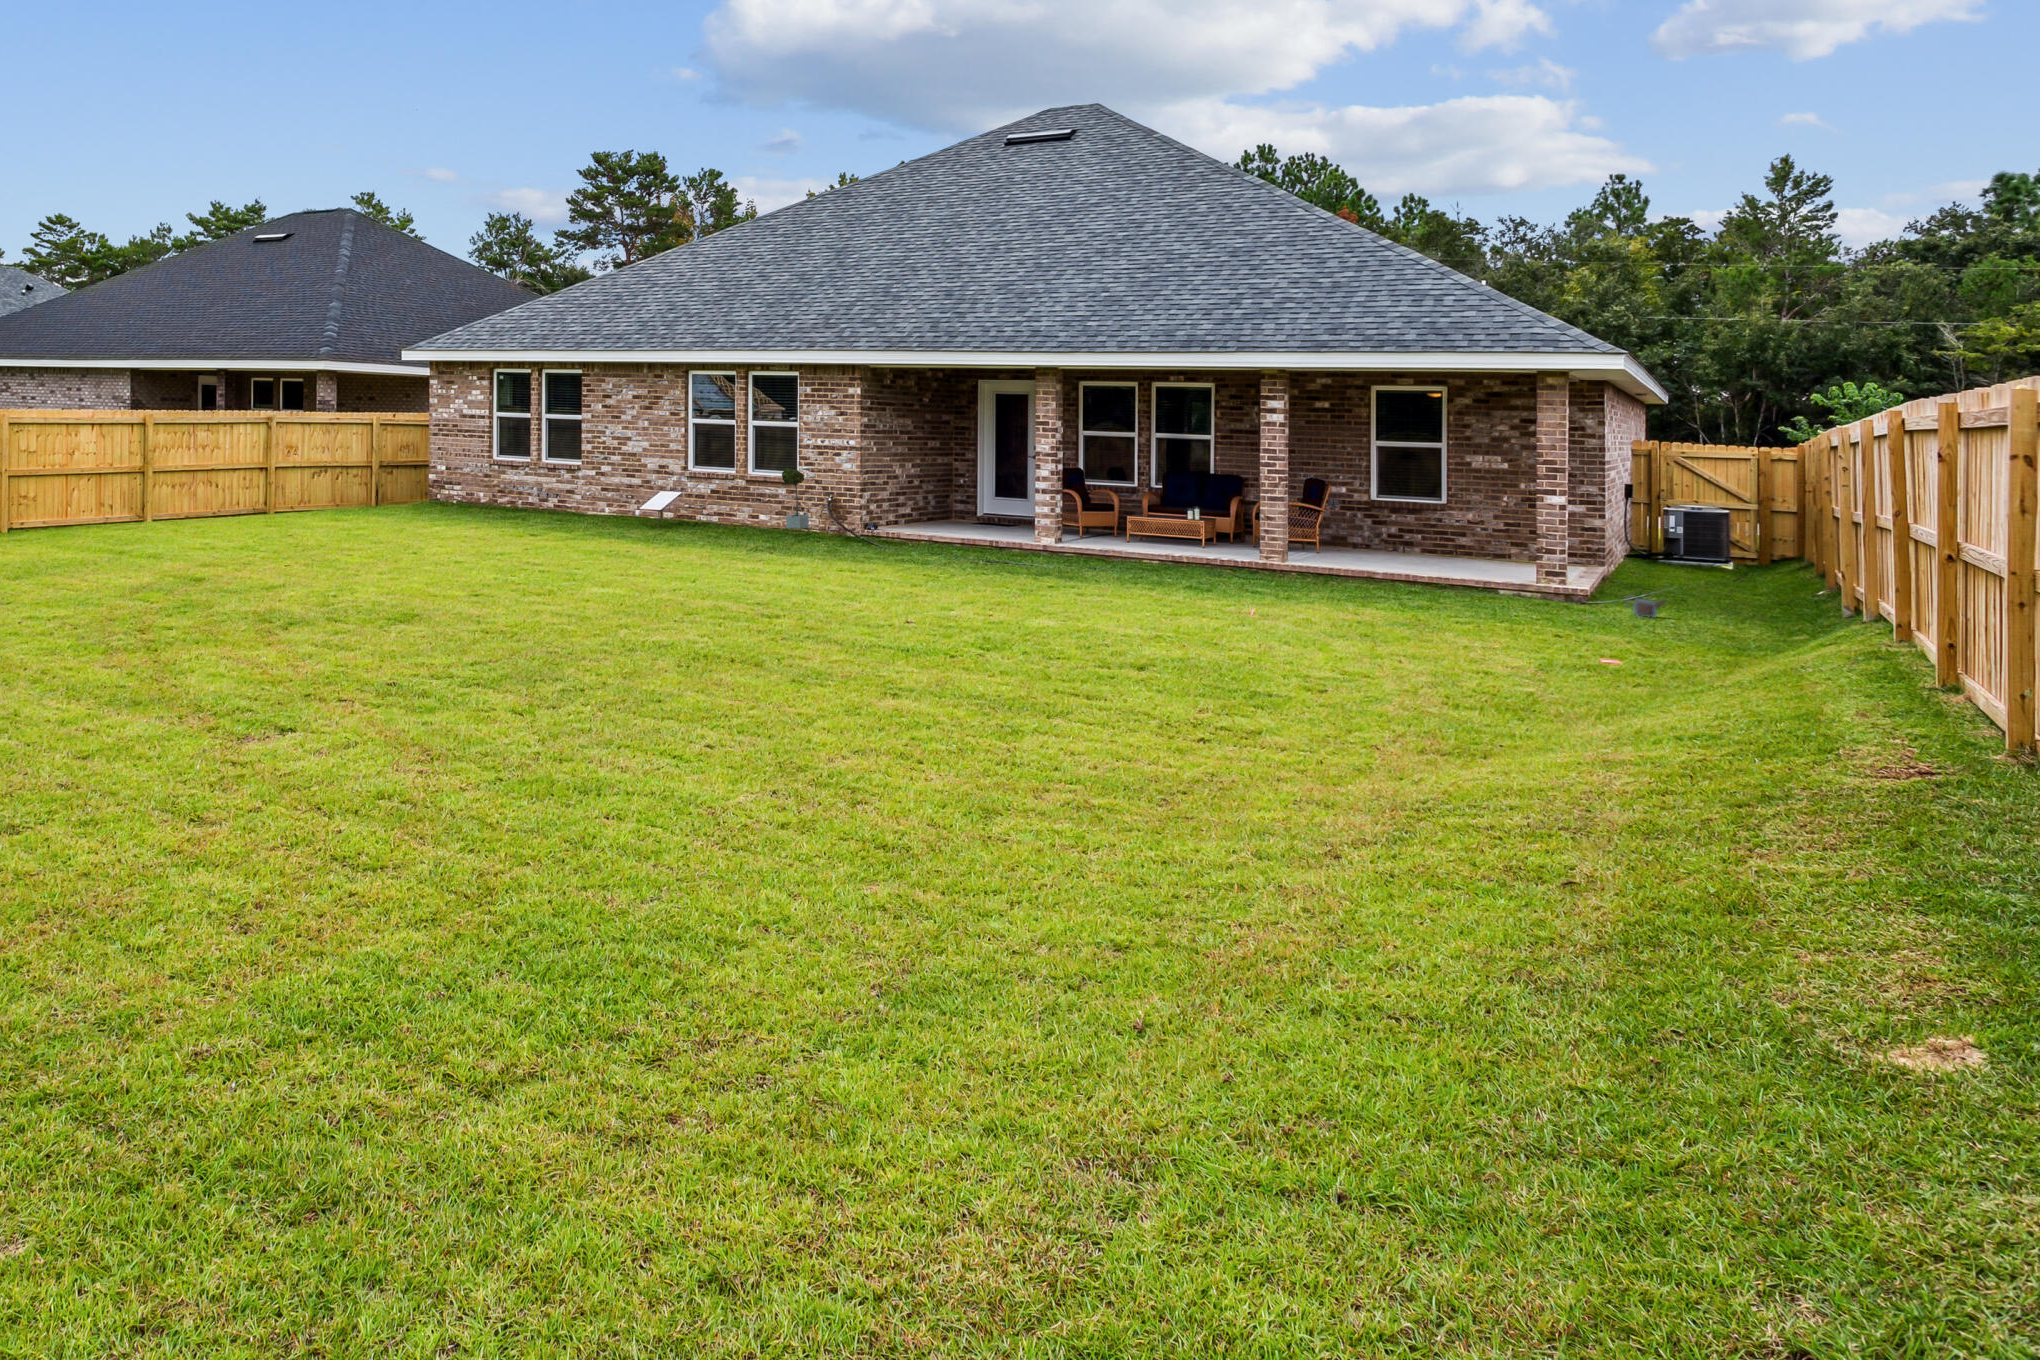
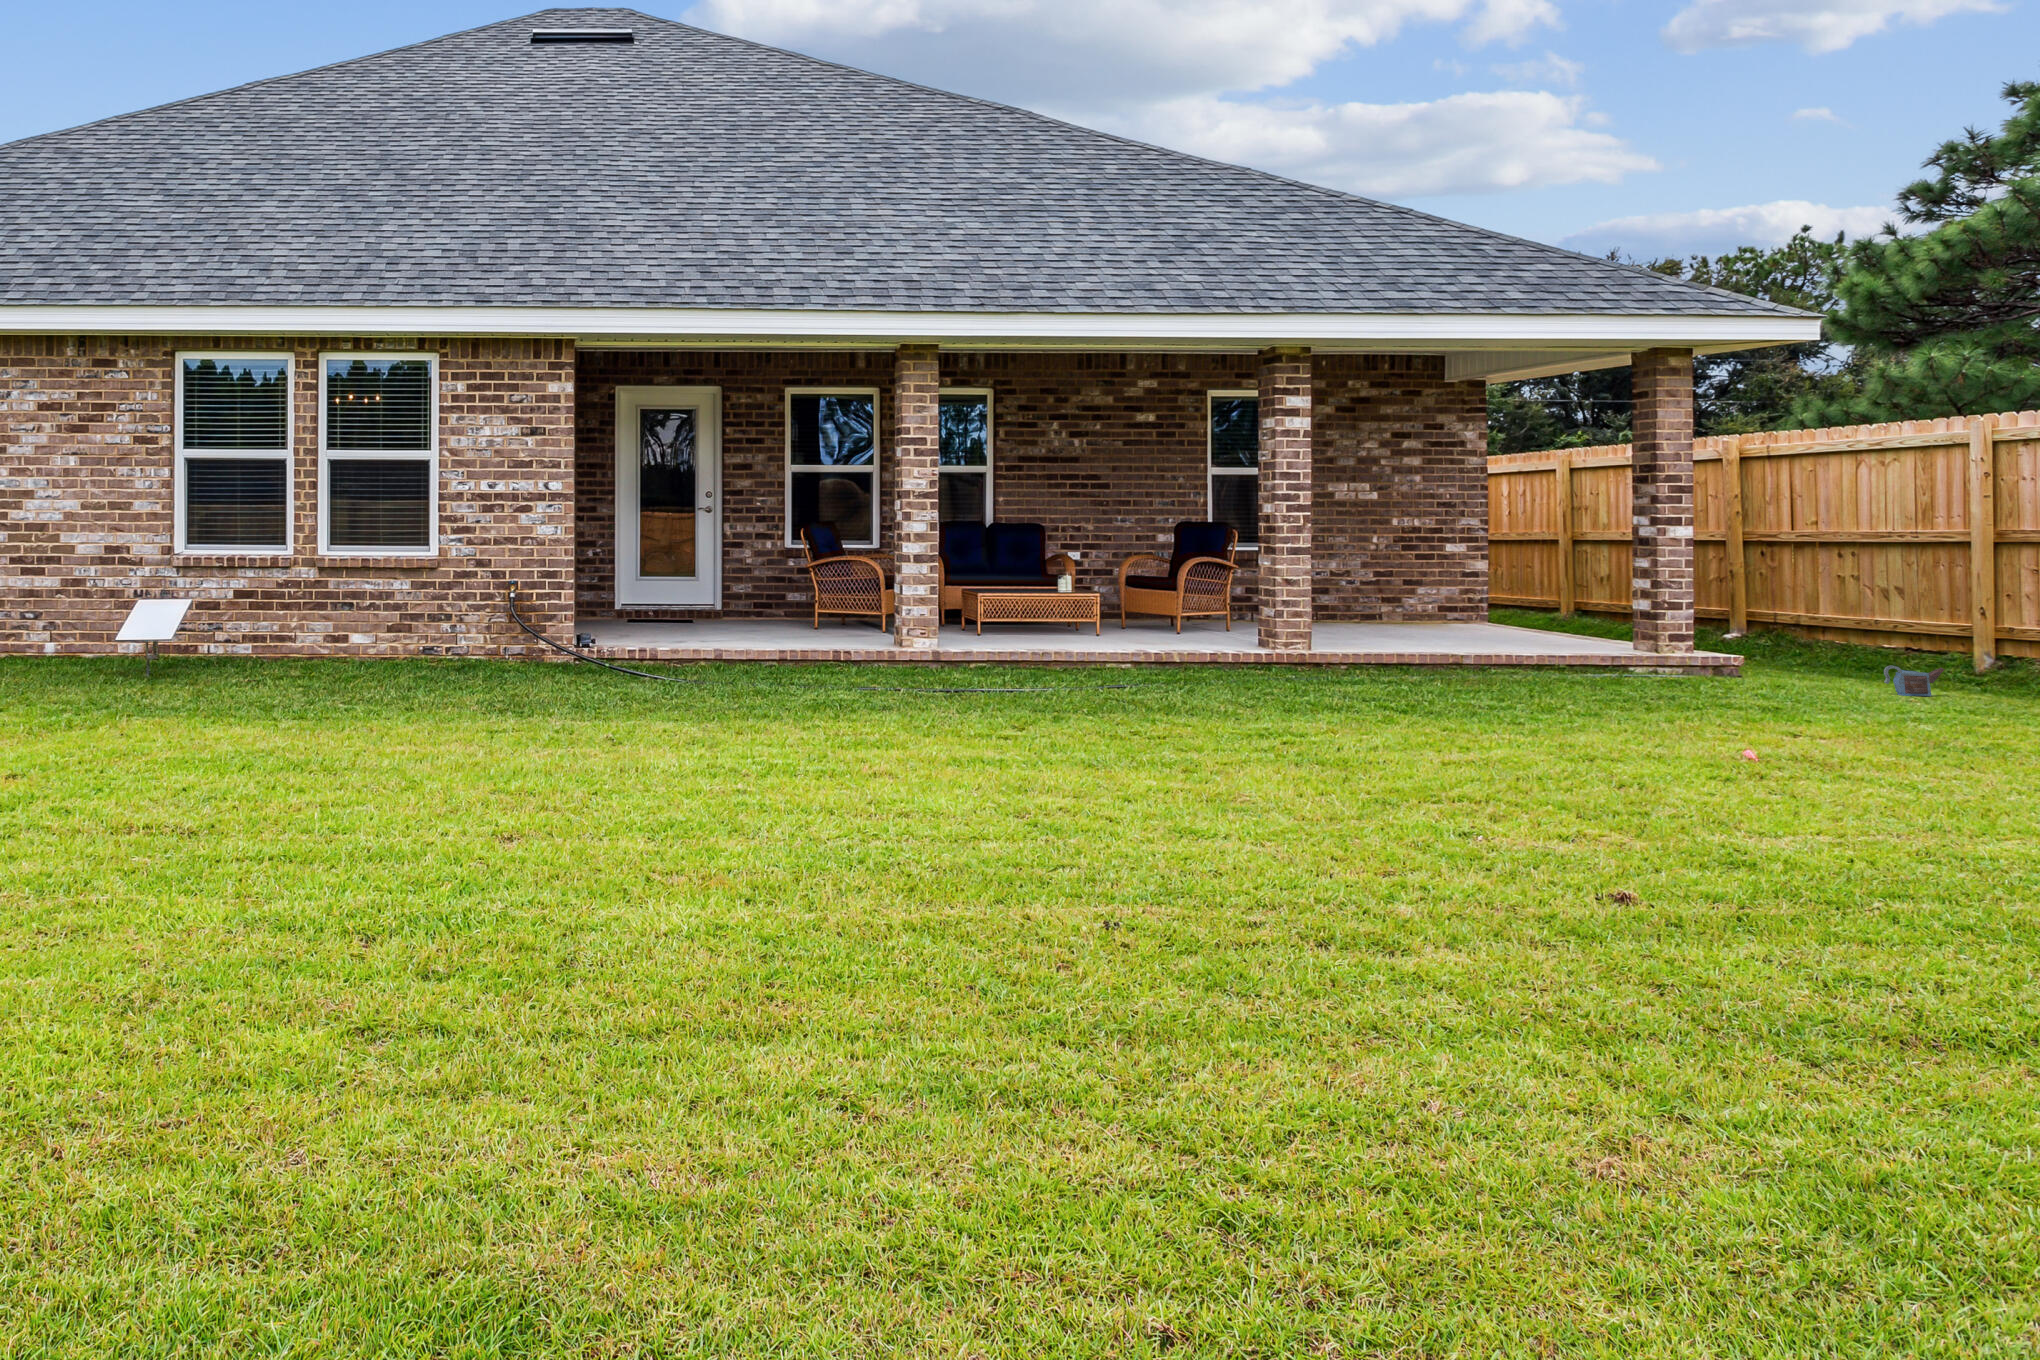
potted tree: present [782,468,809,529] -> none [412,538,463,659]

